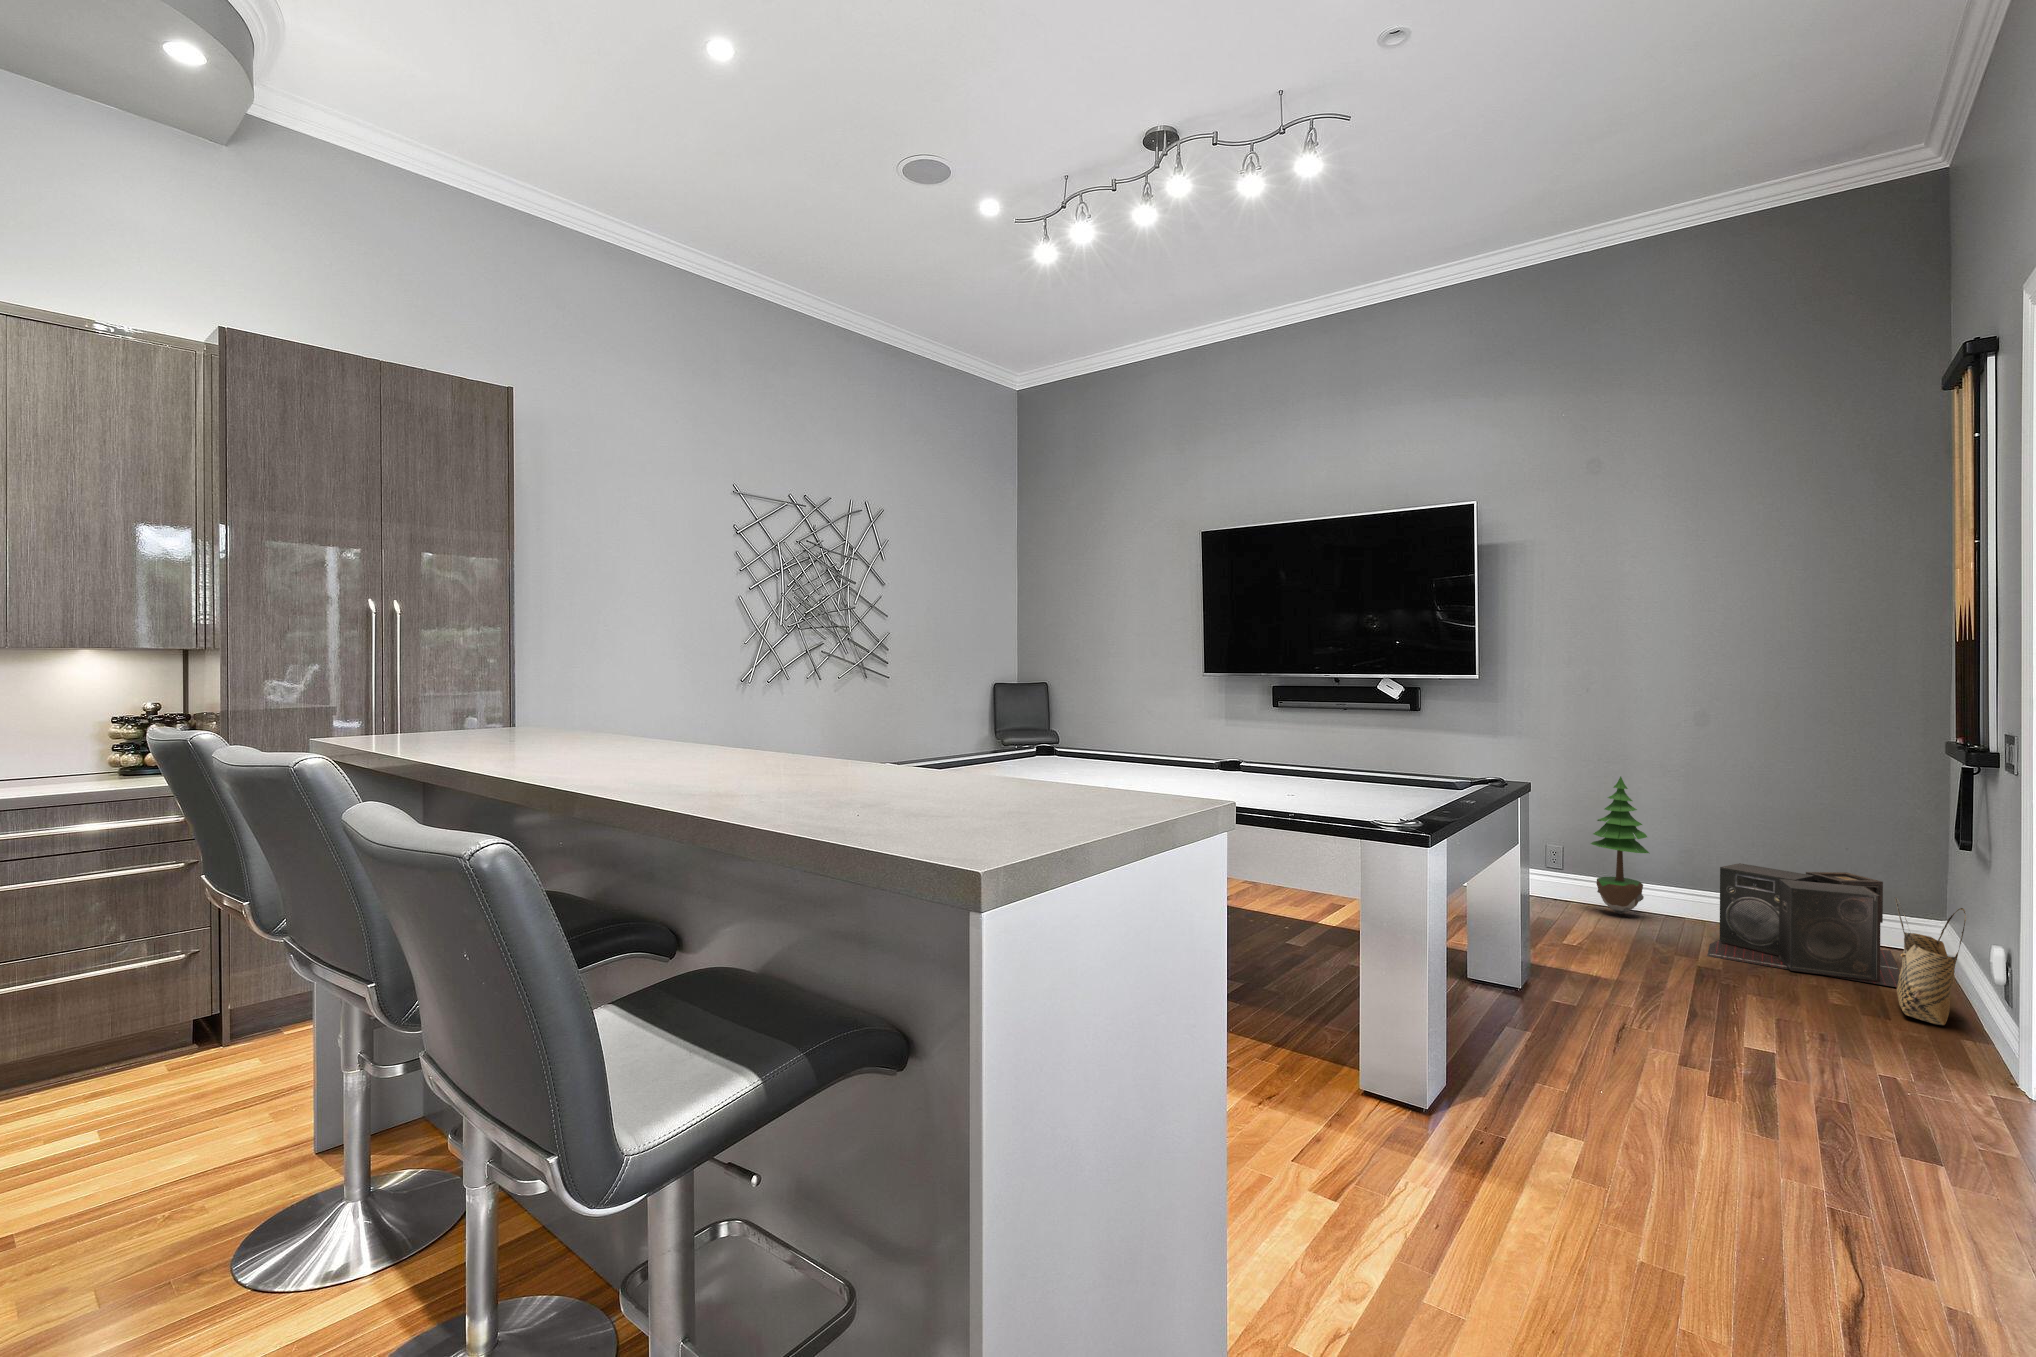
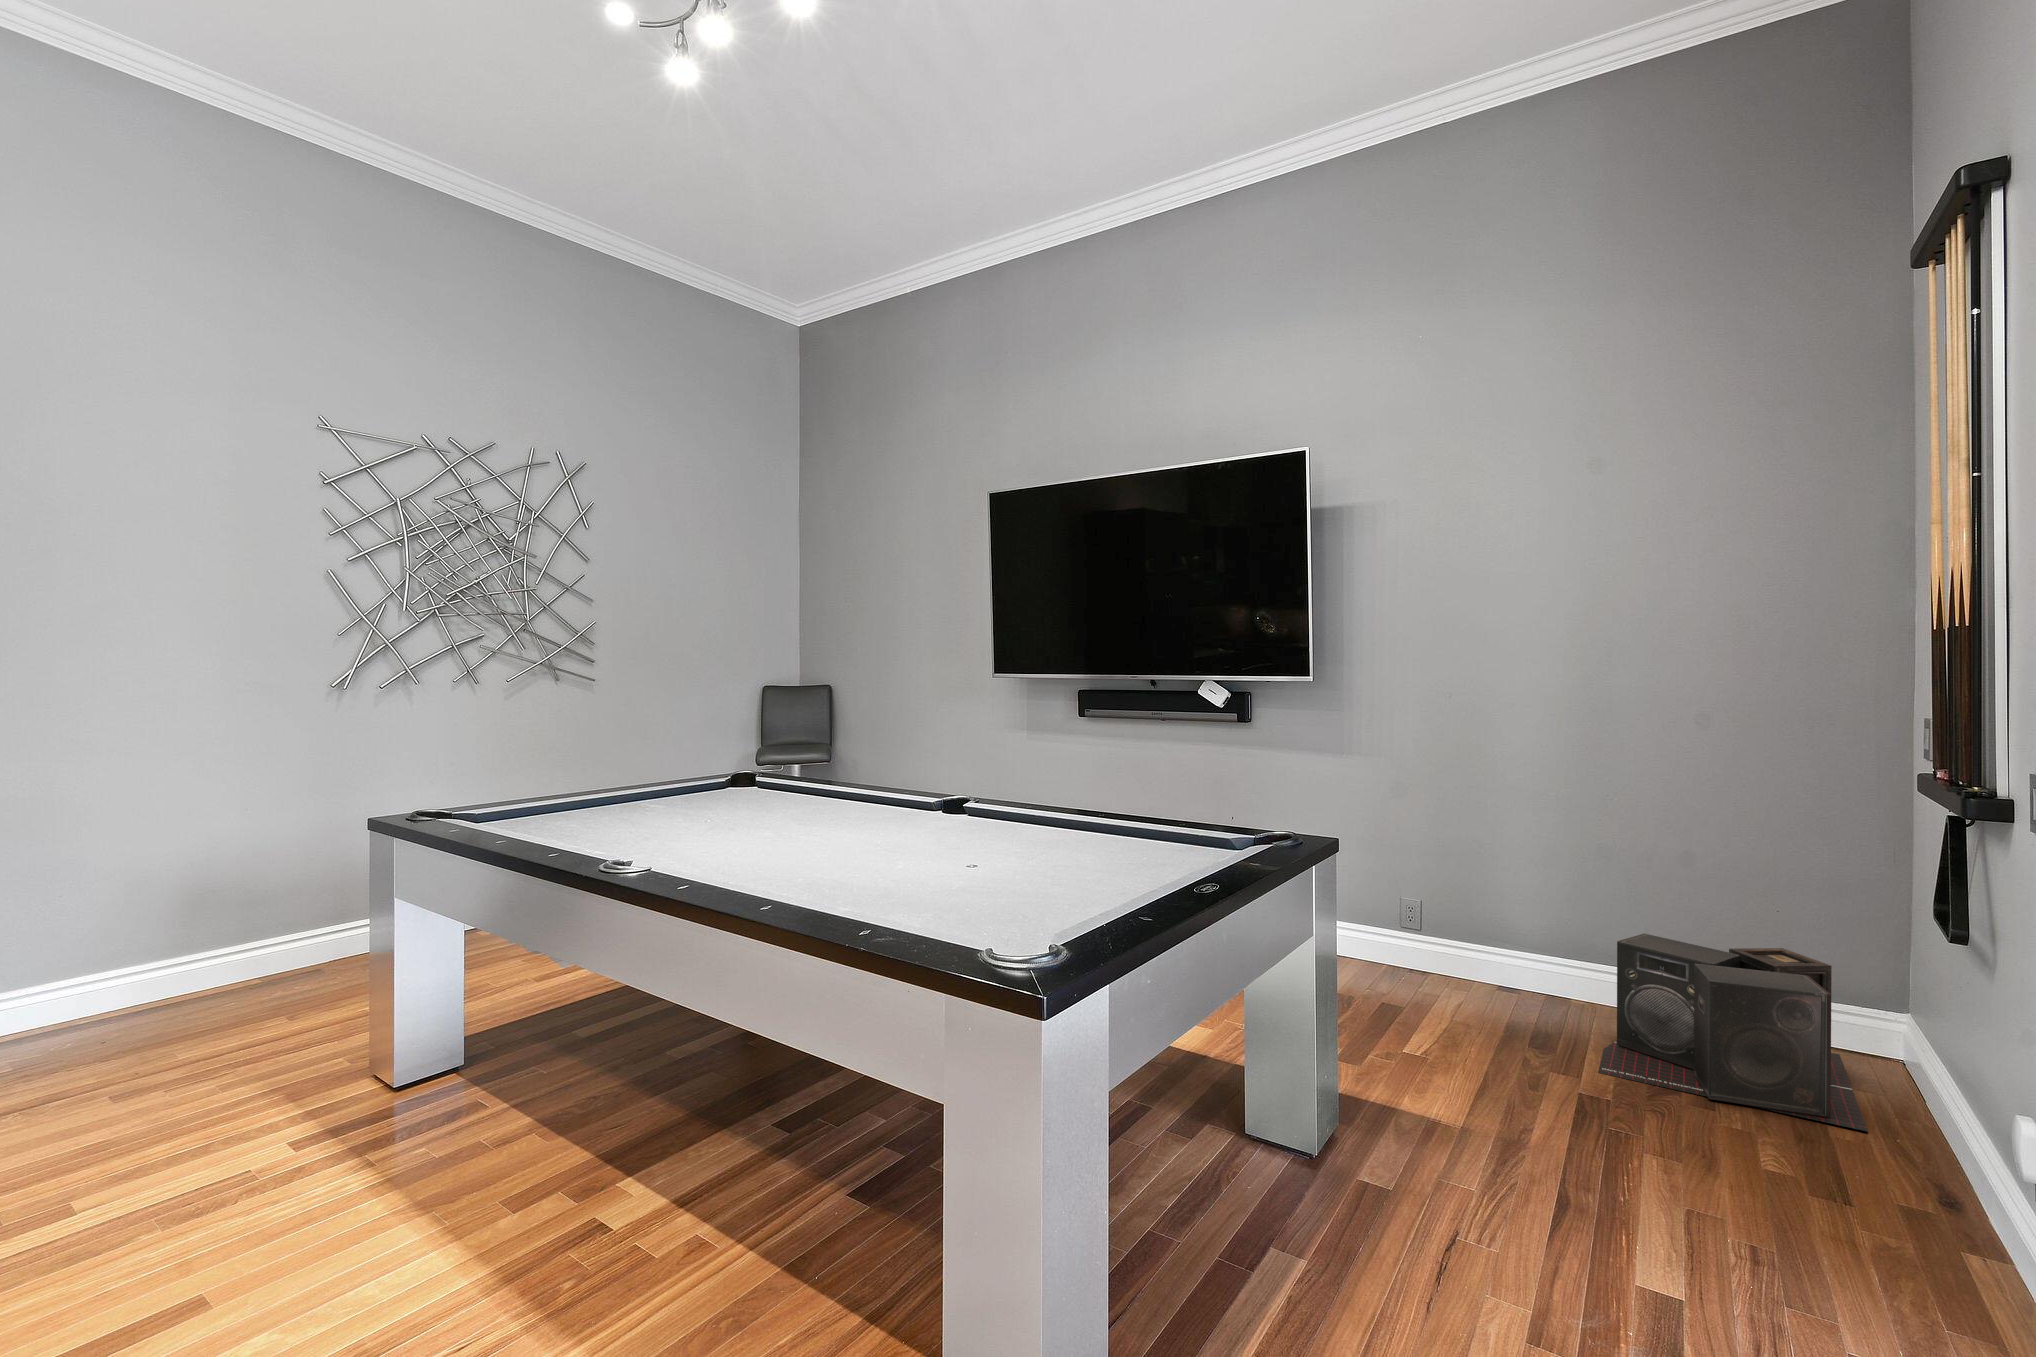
potted tree: present [1591,777,1649,914] -> none [1455,811,1530,997]
woven basket: present [1894,897,1966,1025] -> none [1854,1007,1960,1213]

